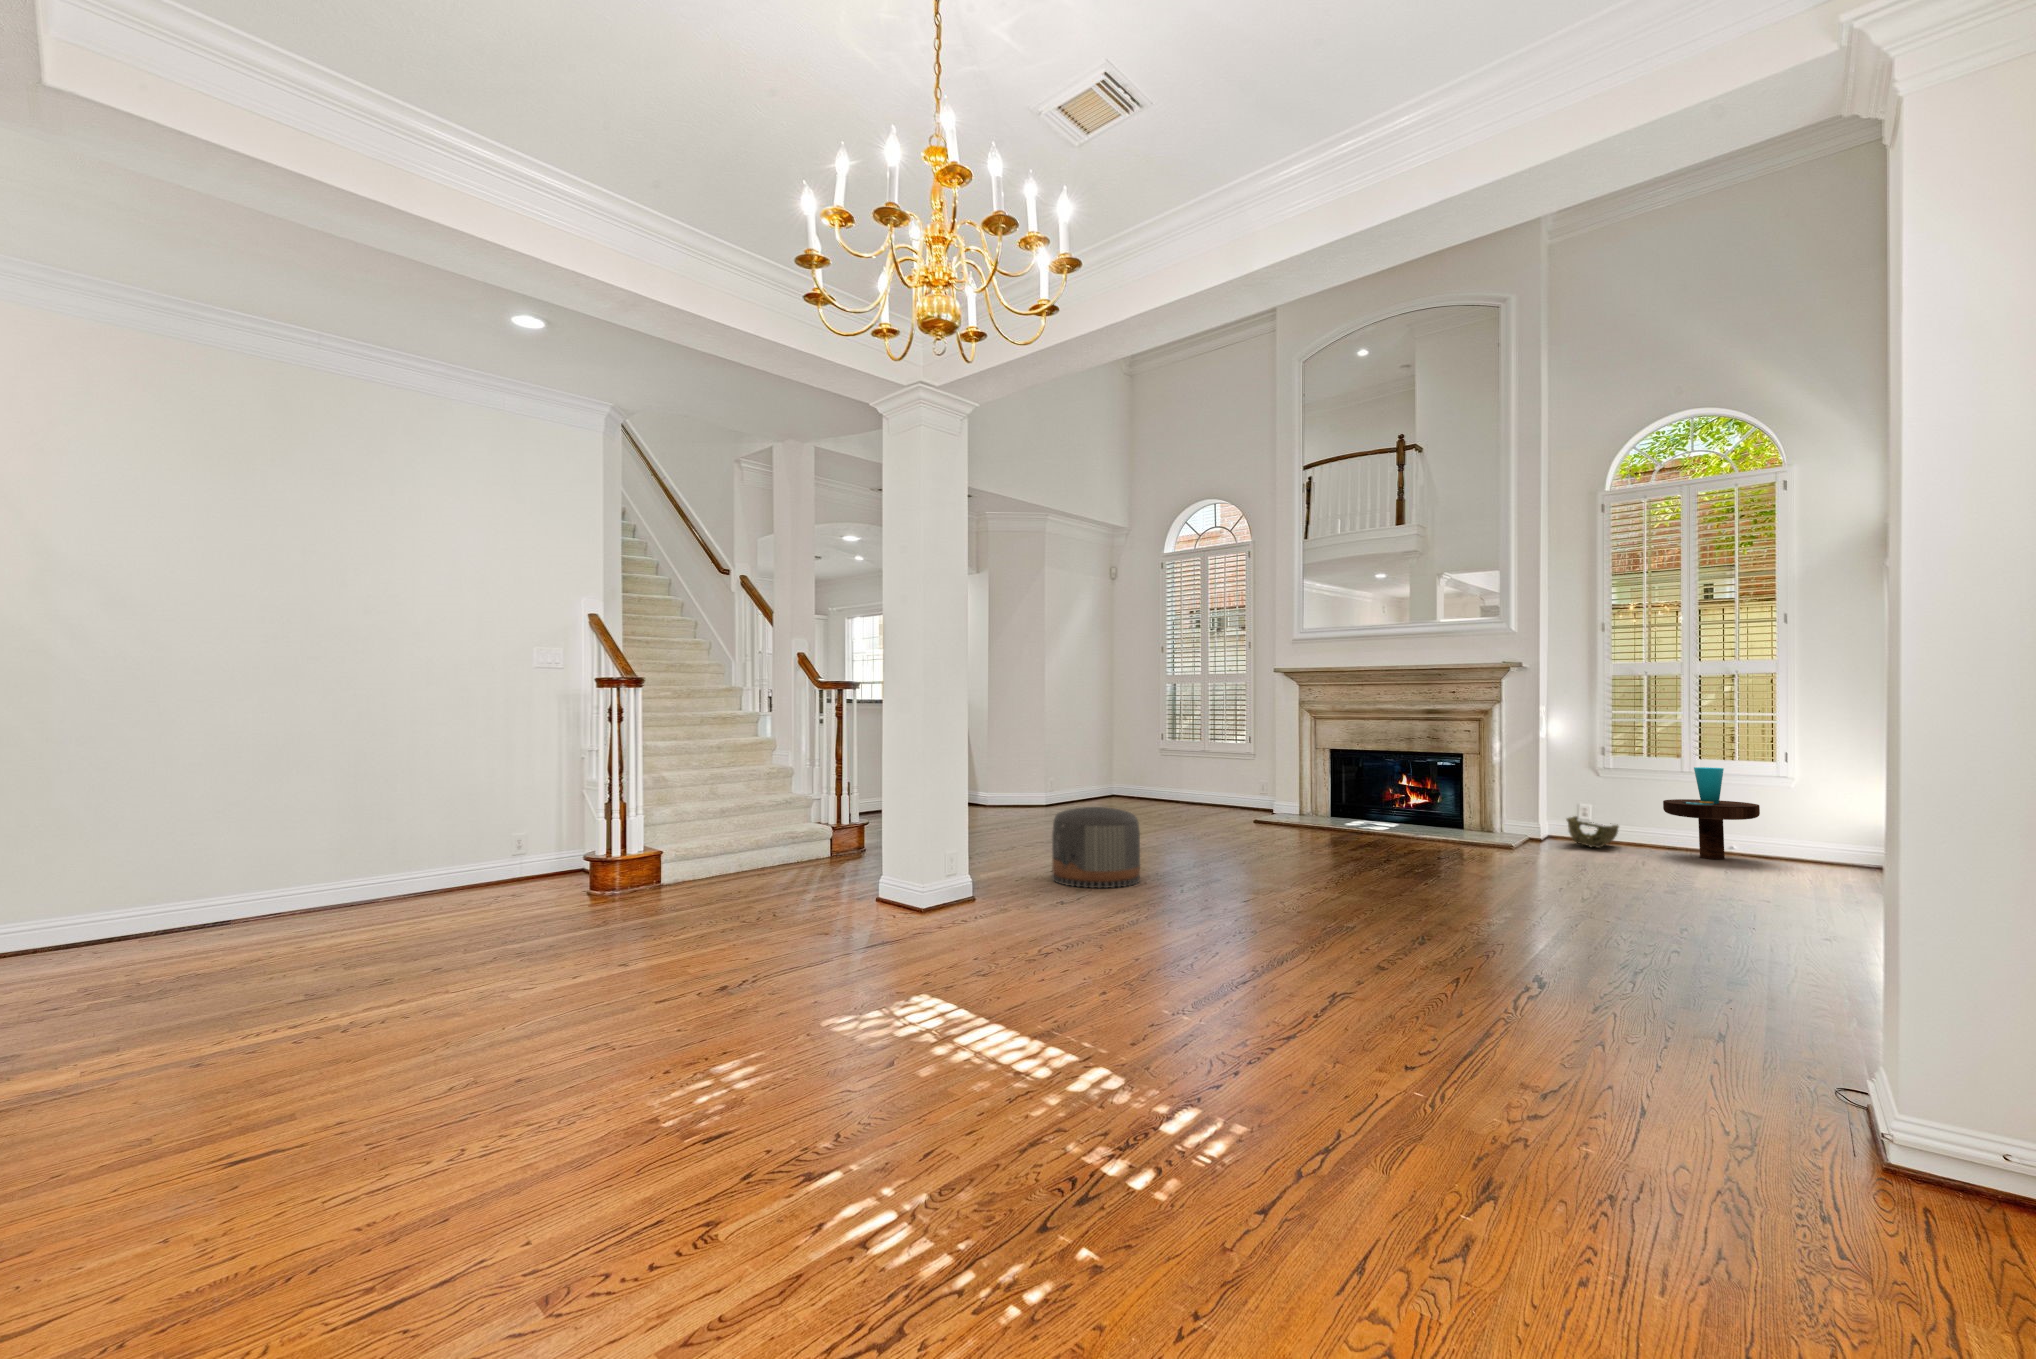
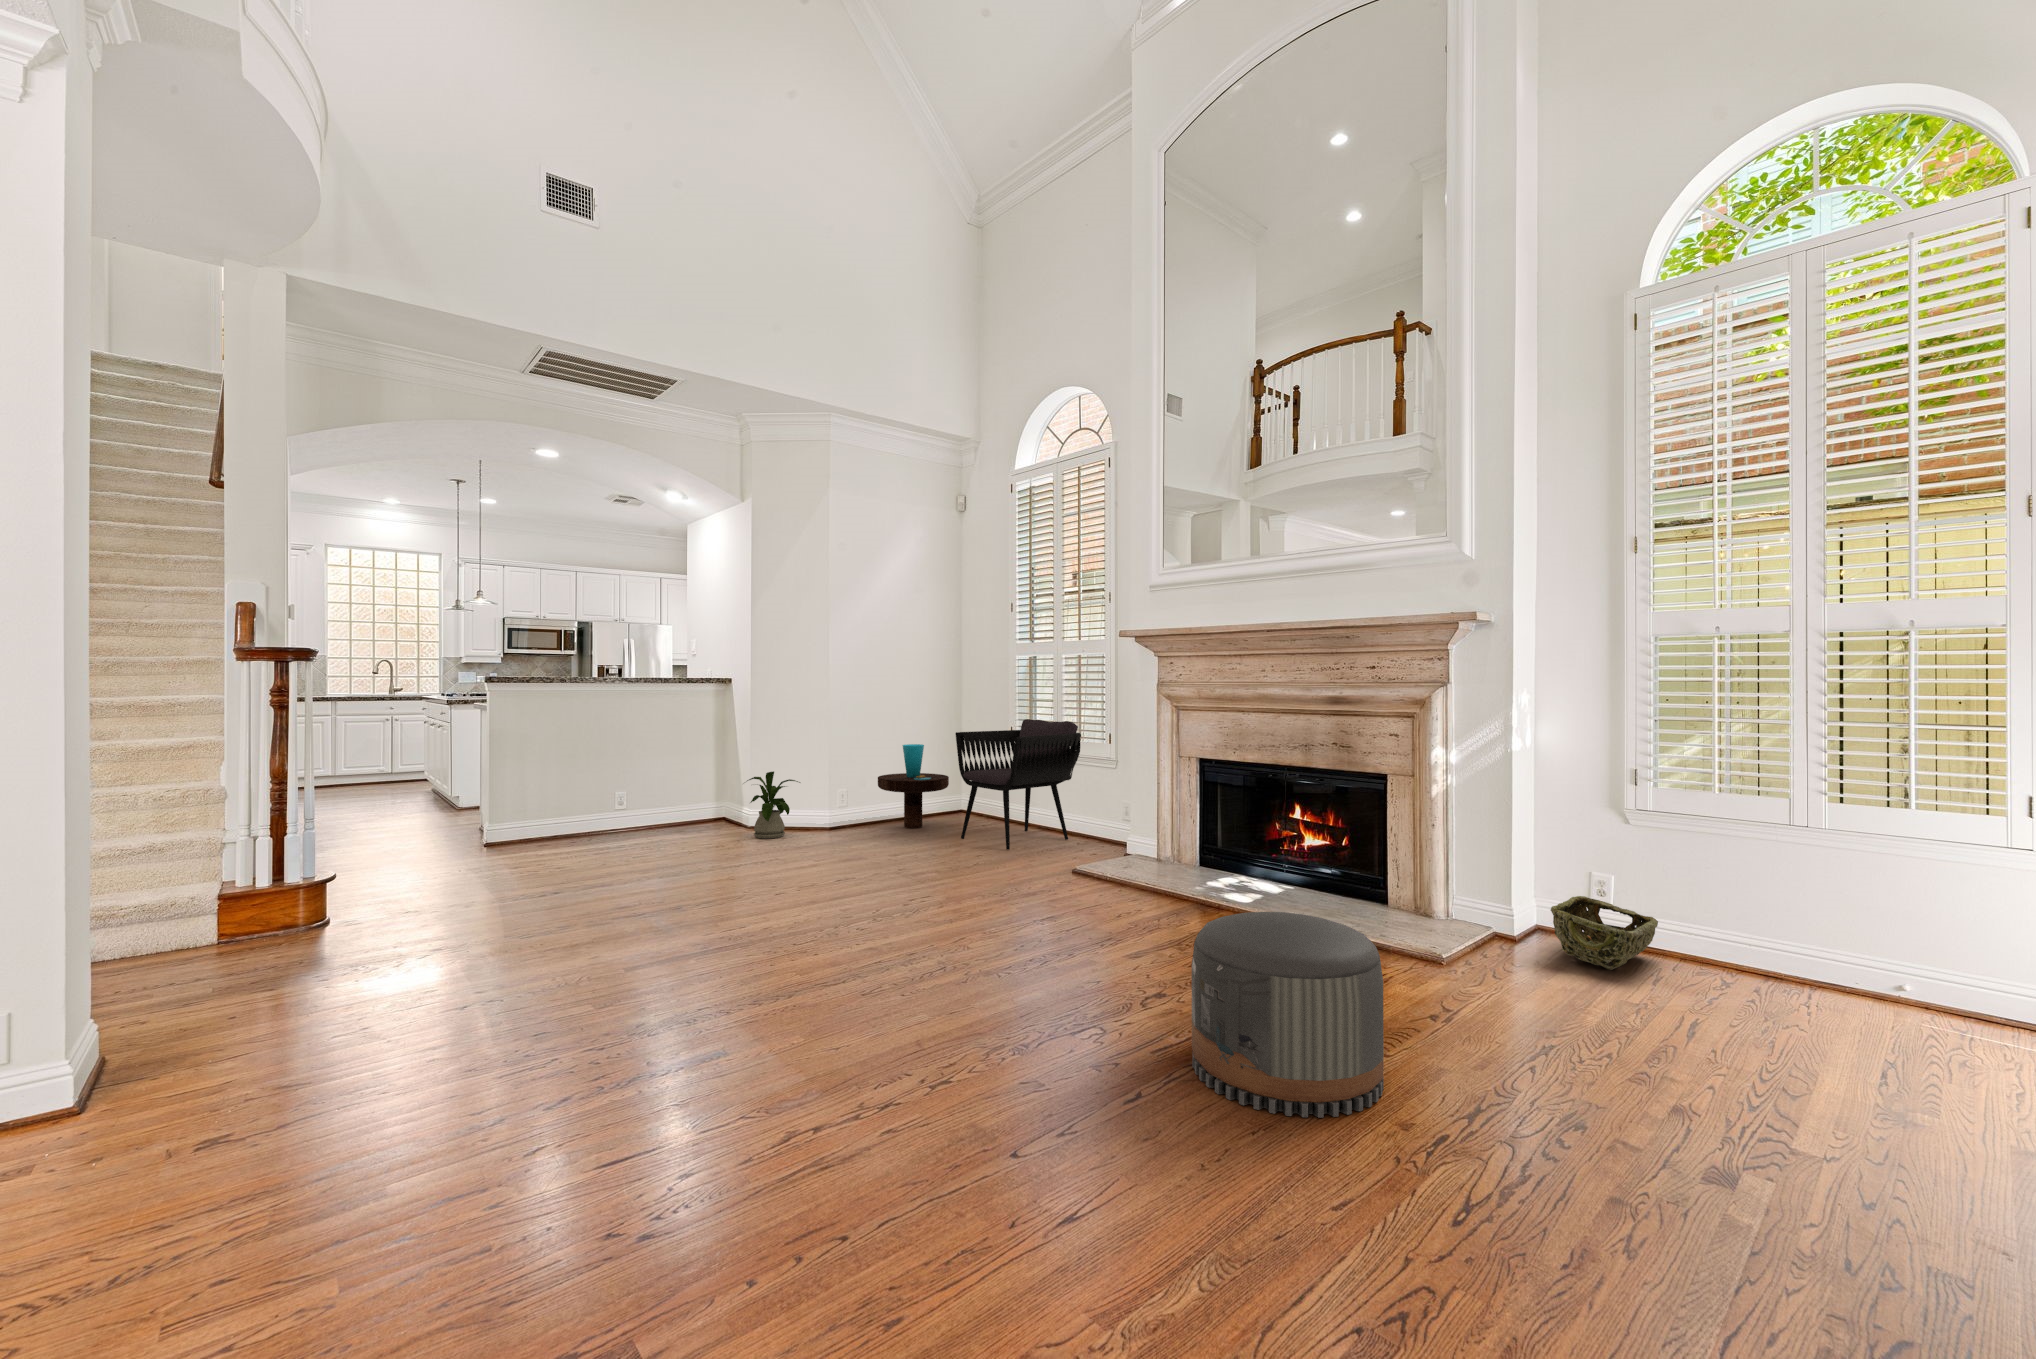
armchair: none [1143,730,1231,815] -> present [955,719,1081,850]
house plant: none [997,765,1039,812] -> present [747,771,800,839]
side table: present [1663,767,1760,859] -> present [878,744,949,828]
pouf: present [1052,807,1140,888] -> present [1192,912,1384,1118]

